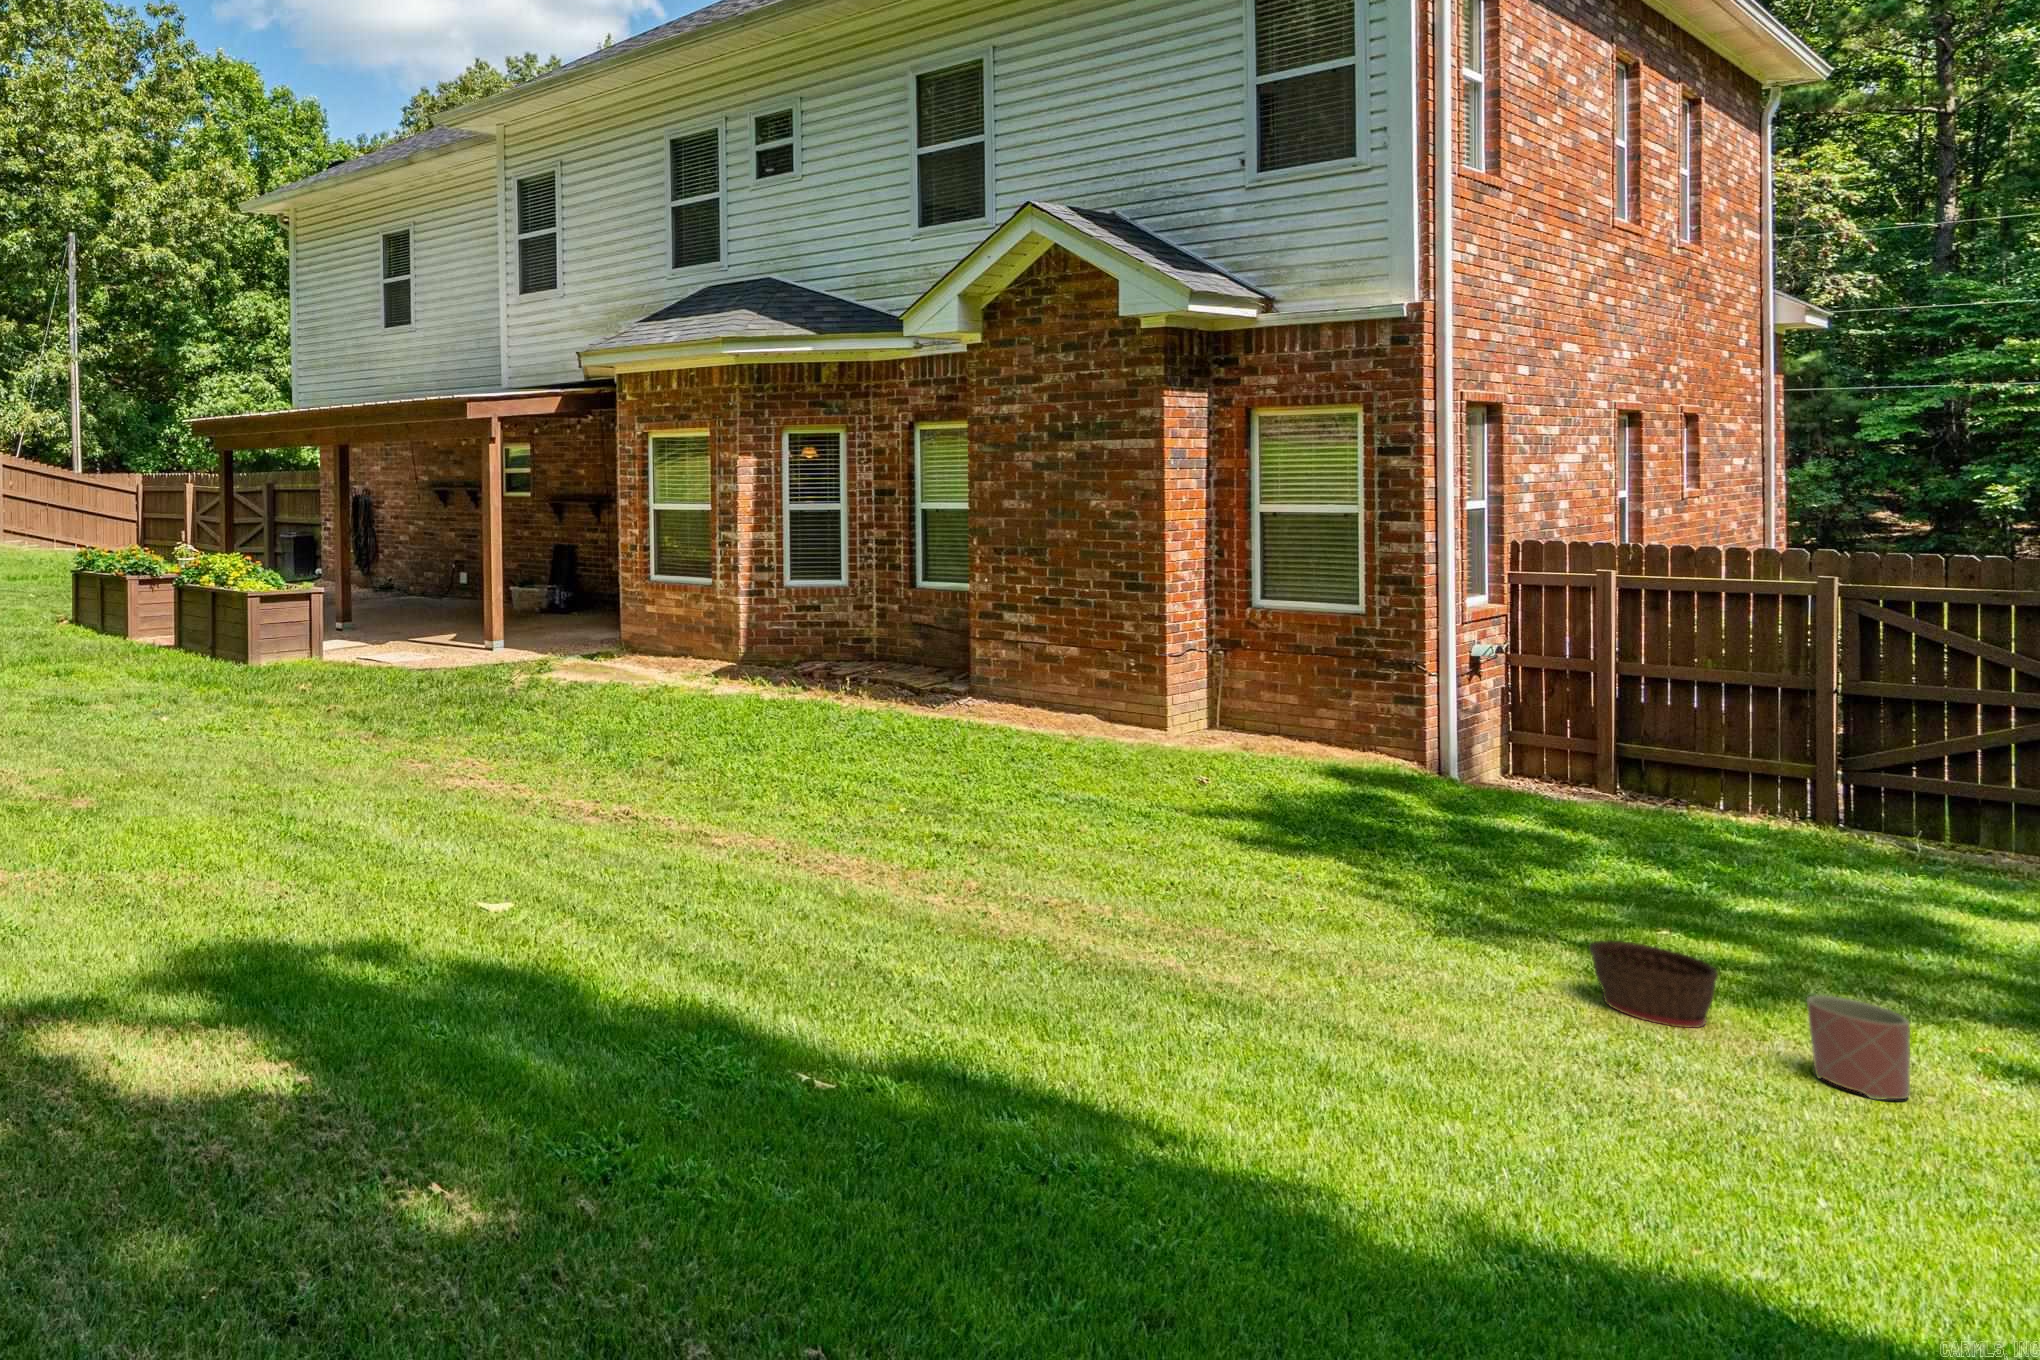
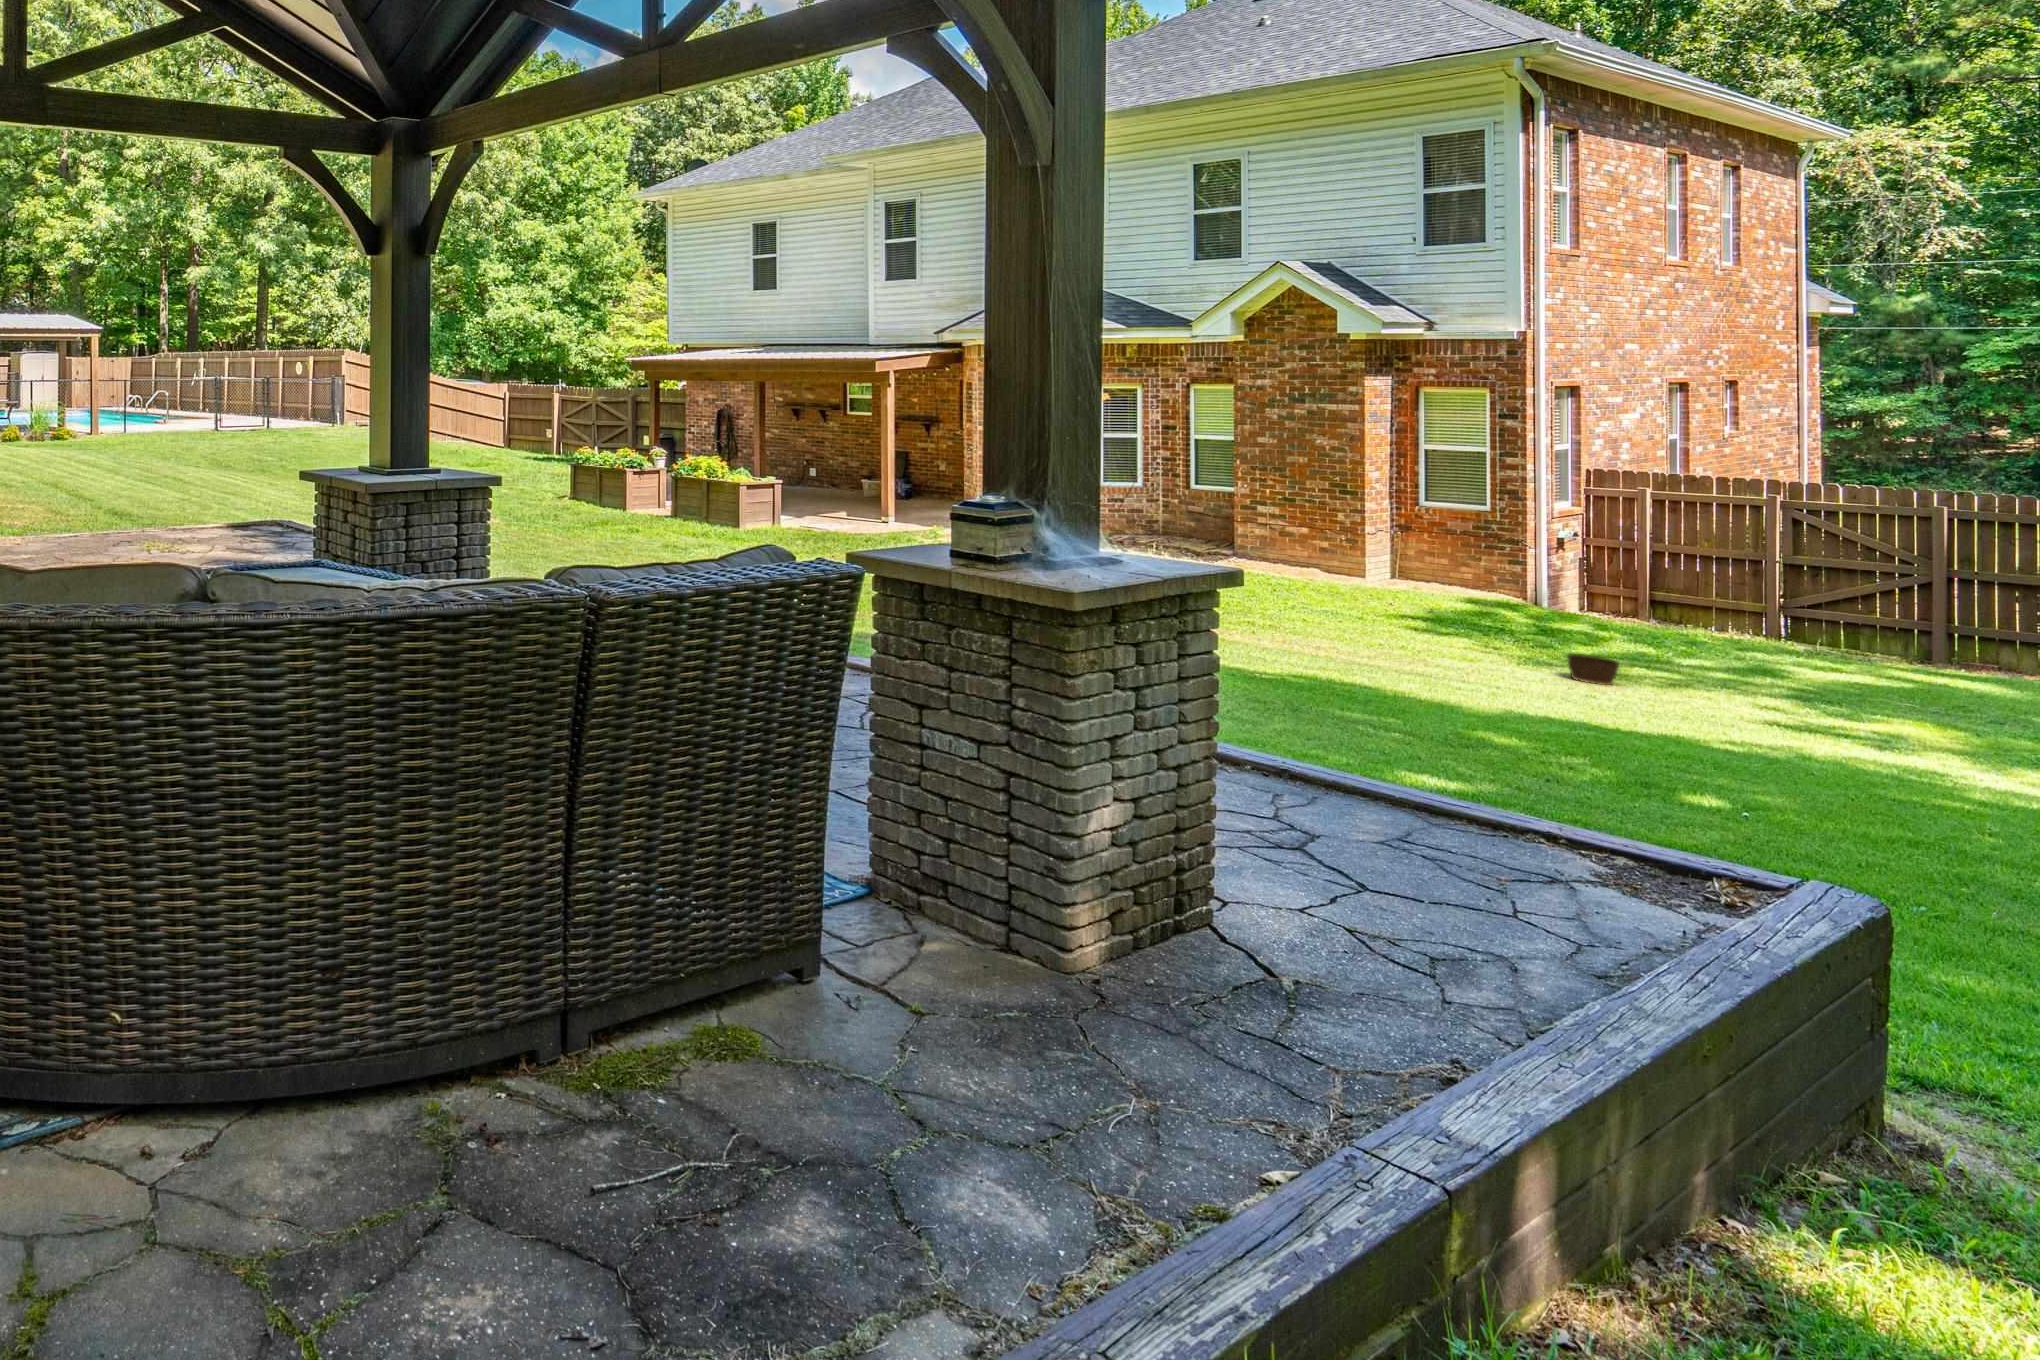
planter: present [1807,995,1910,1100] -> none [1648,667,1686,701]

